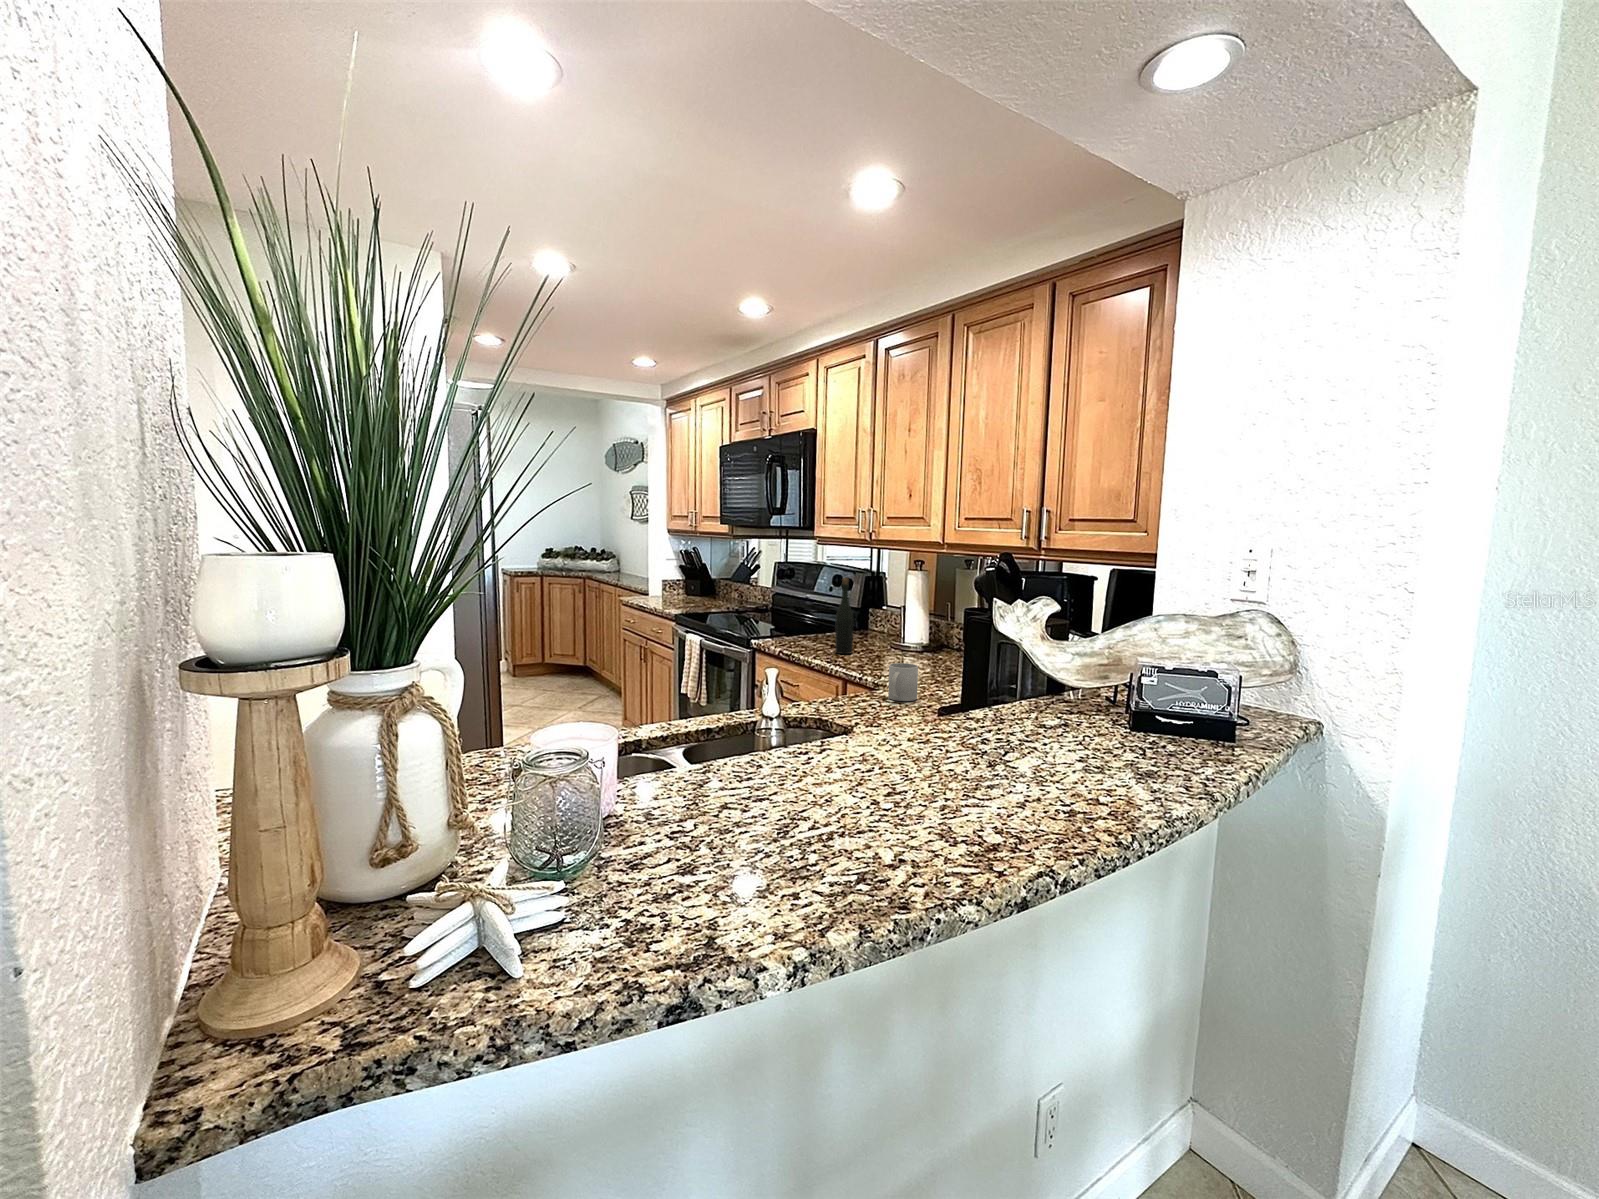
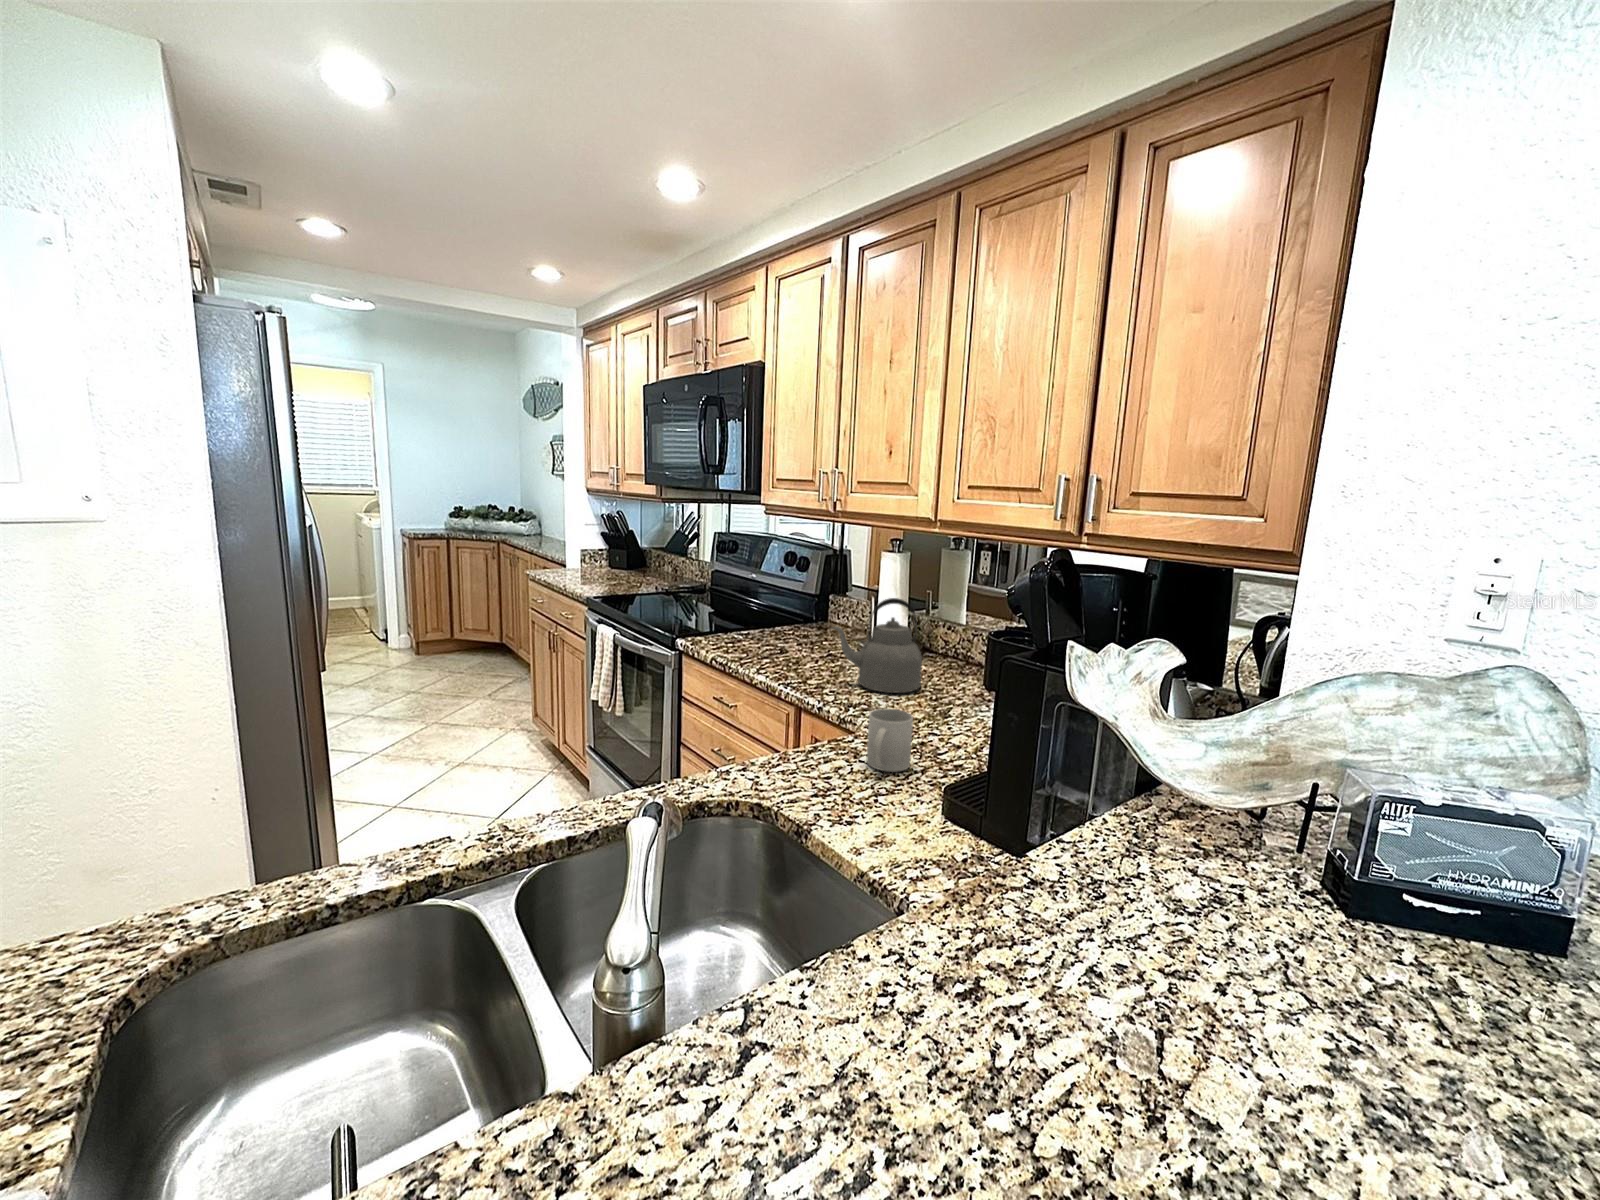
bottle: present [835,578,854,654] -> none [785,563,810,665]
kettle: none [868,600,936,668] -> present [832,598,922,693]

